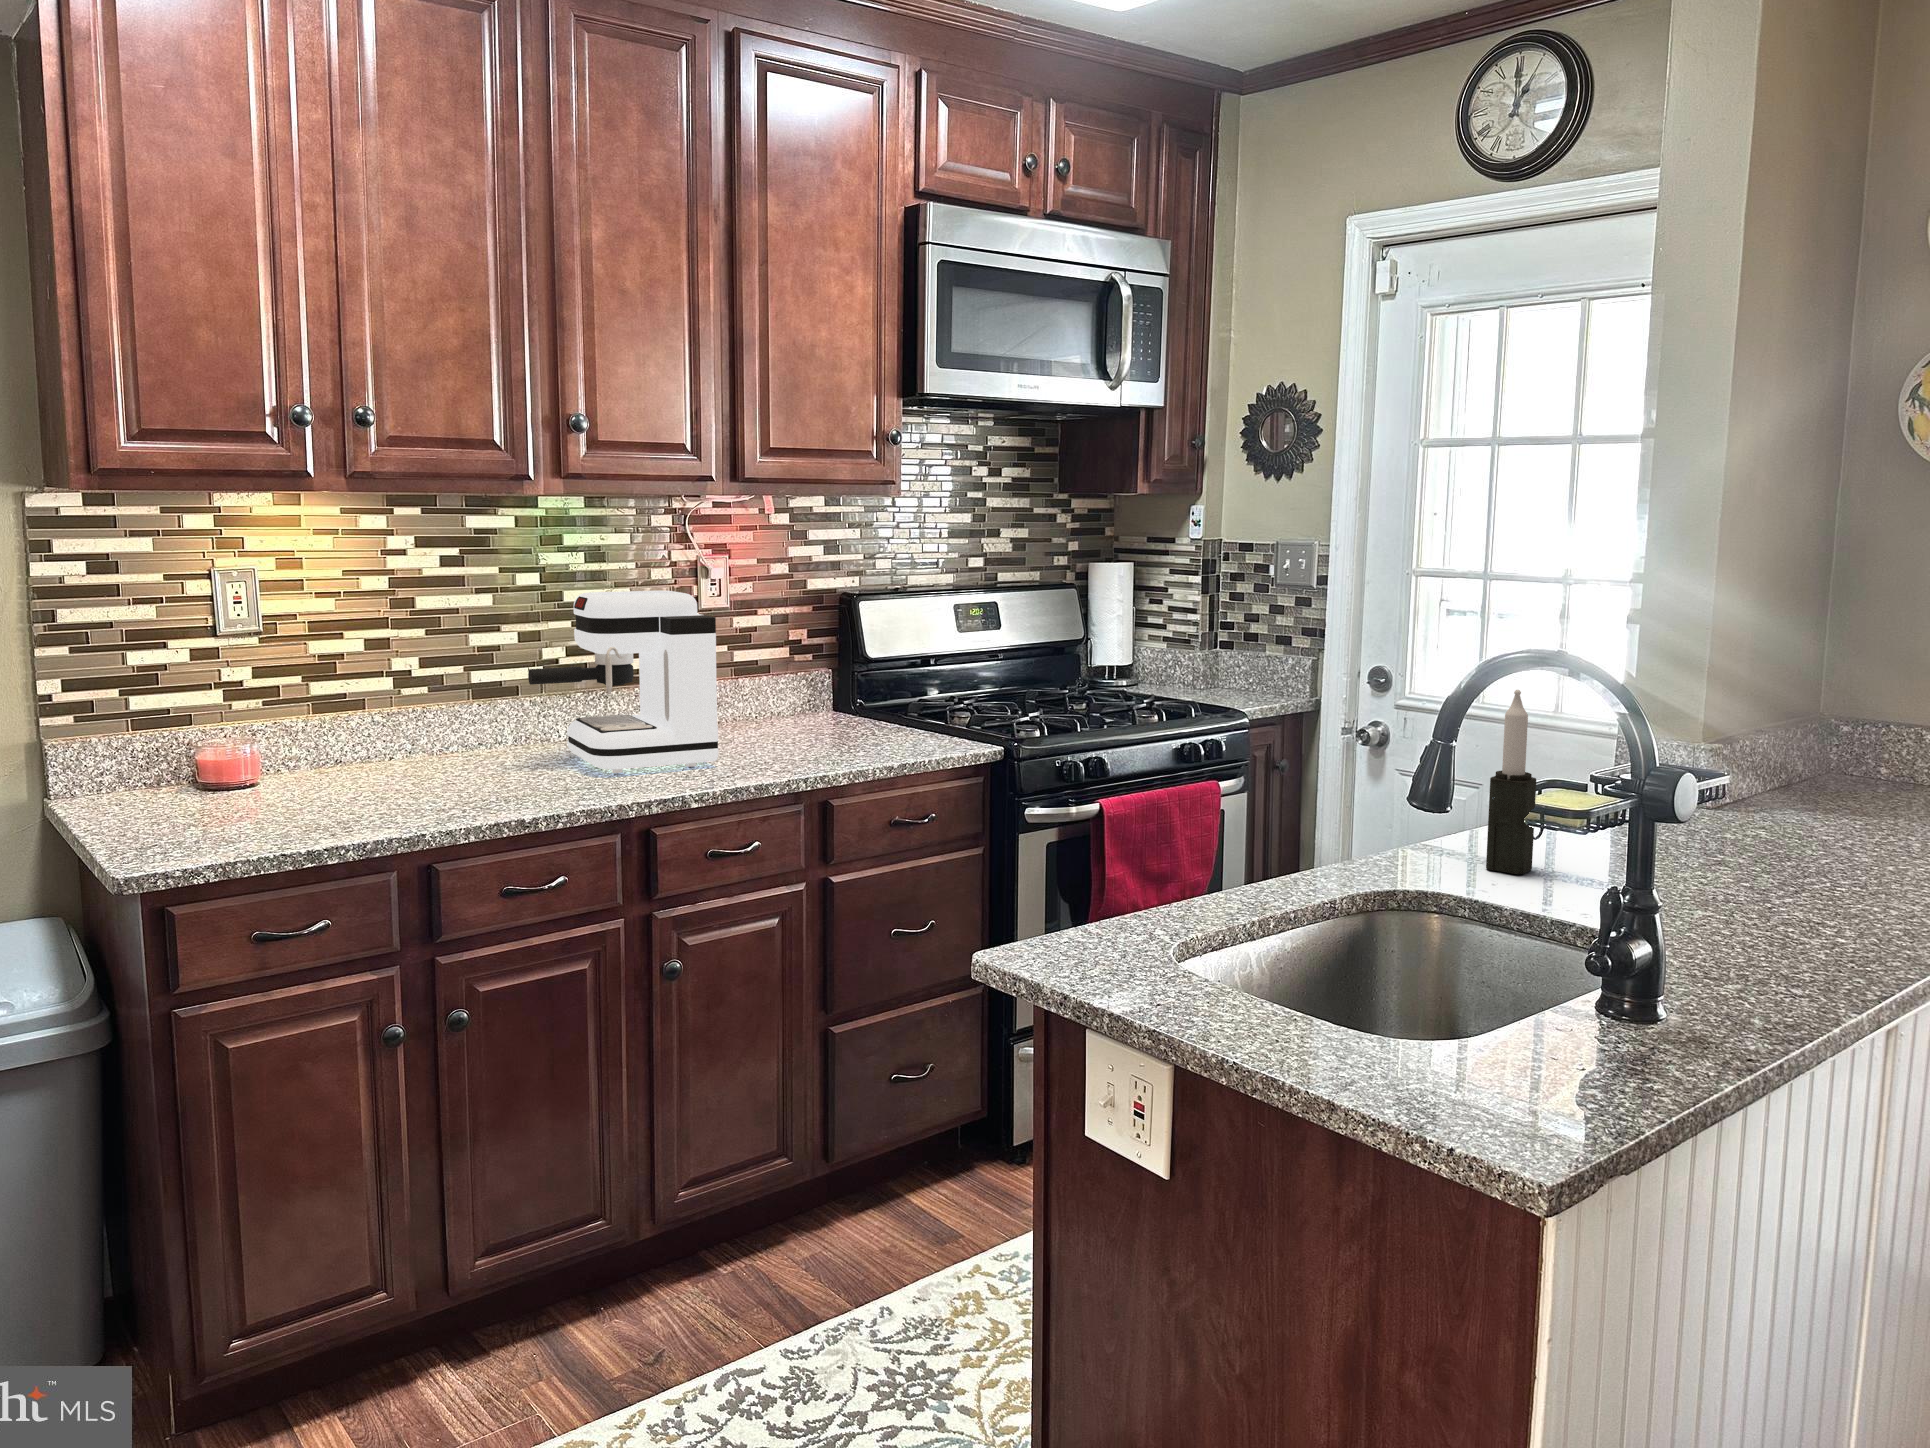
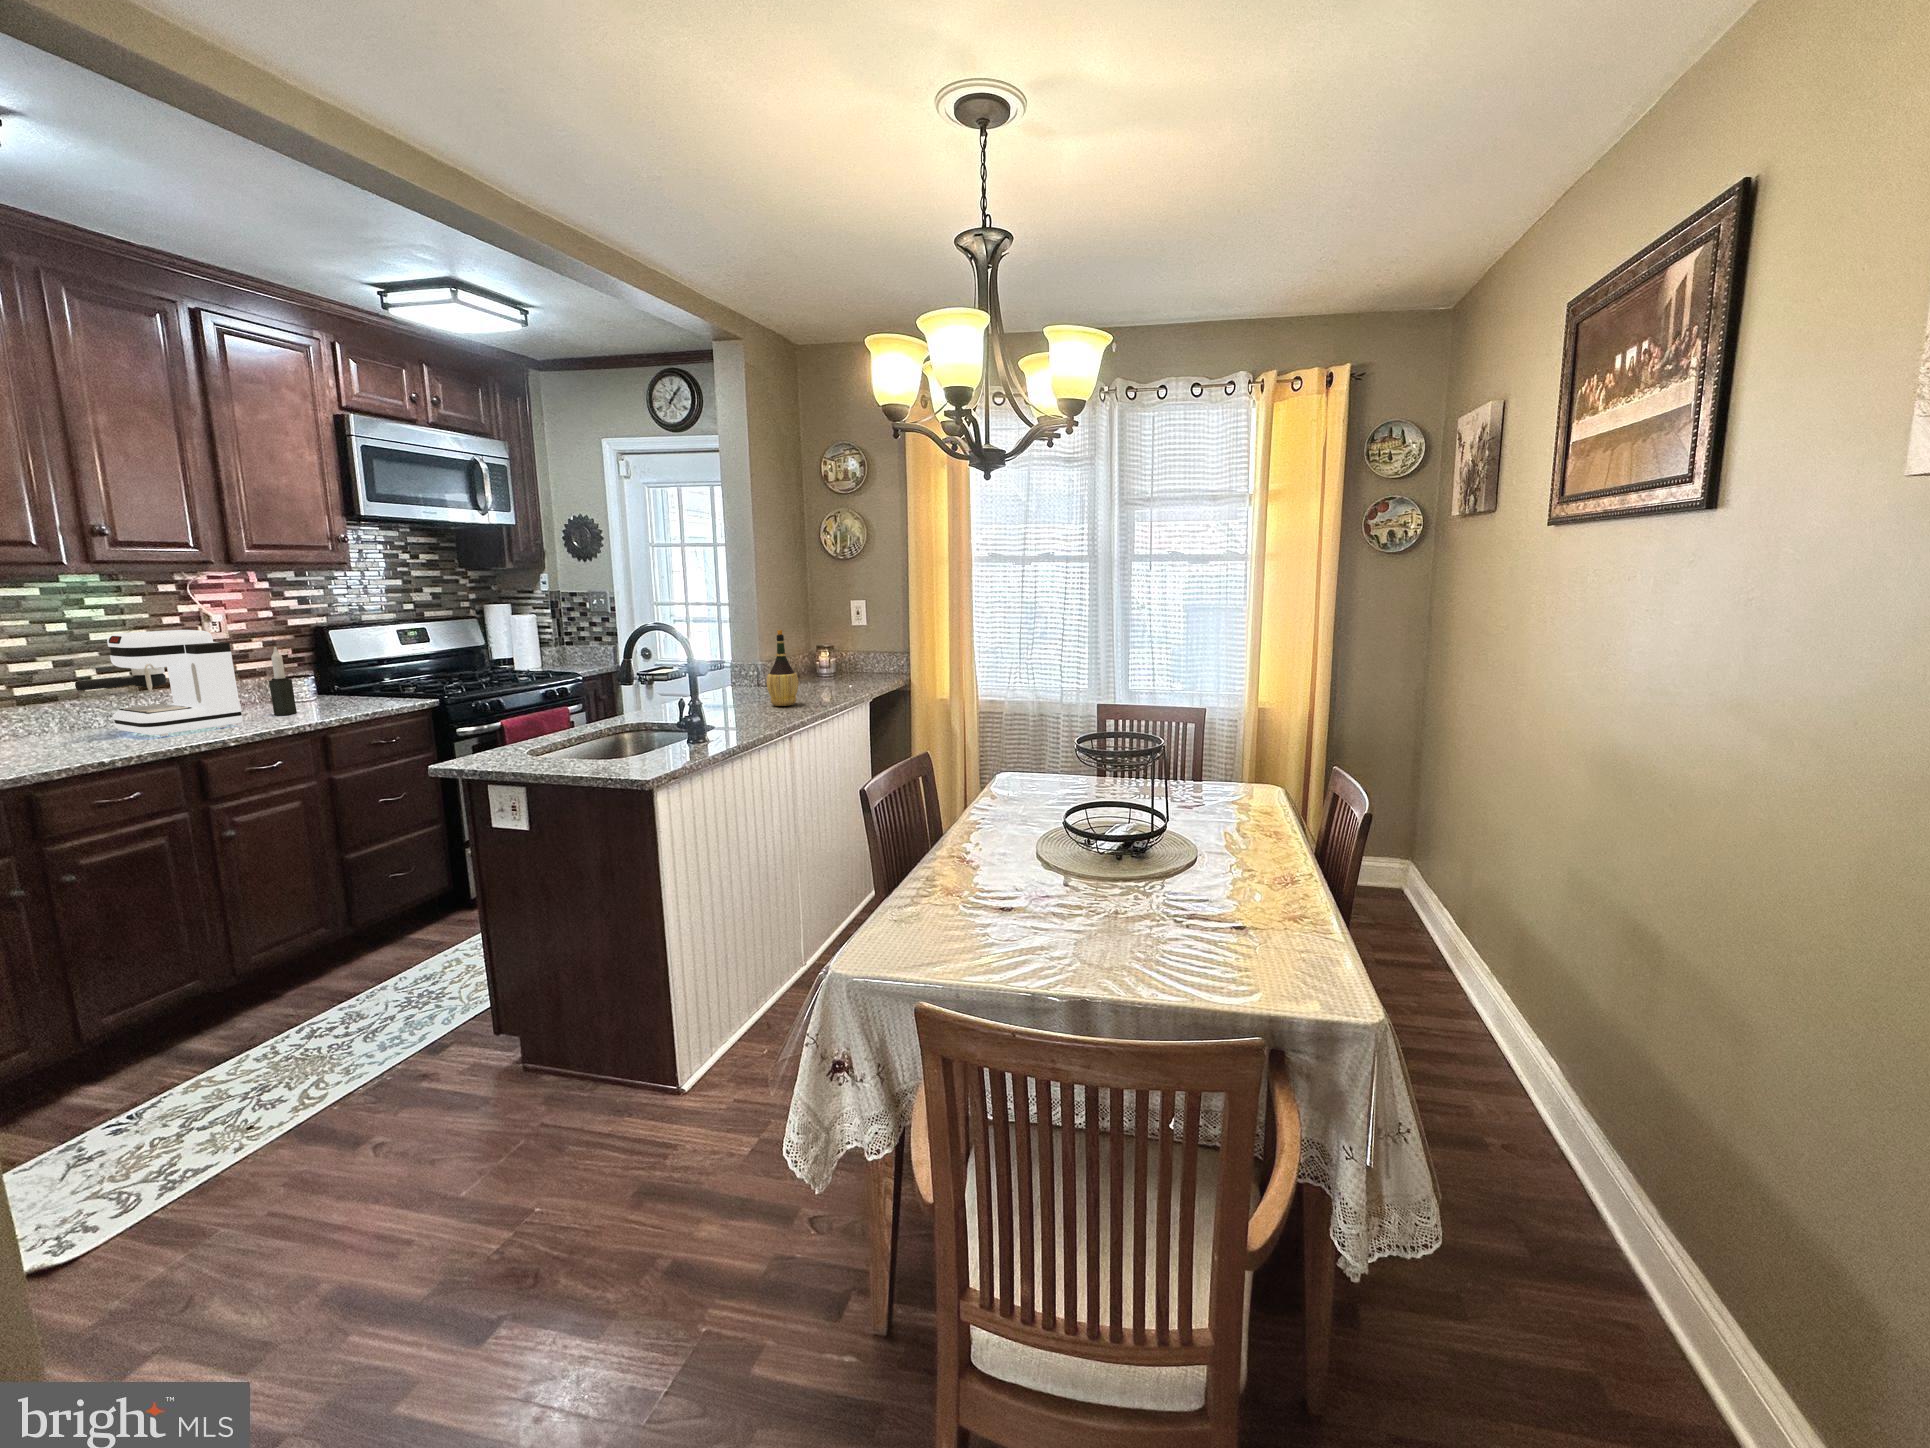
wine bottle: none [1771,659,1875,882] -> present [767,630,799,706]
candle: present [1486,690,1536,874] -> present [269,647,297,715]

